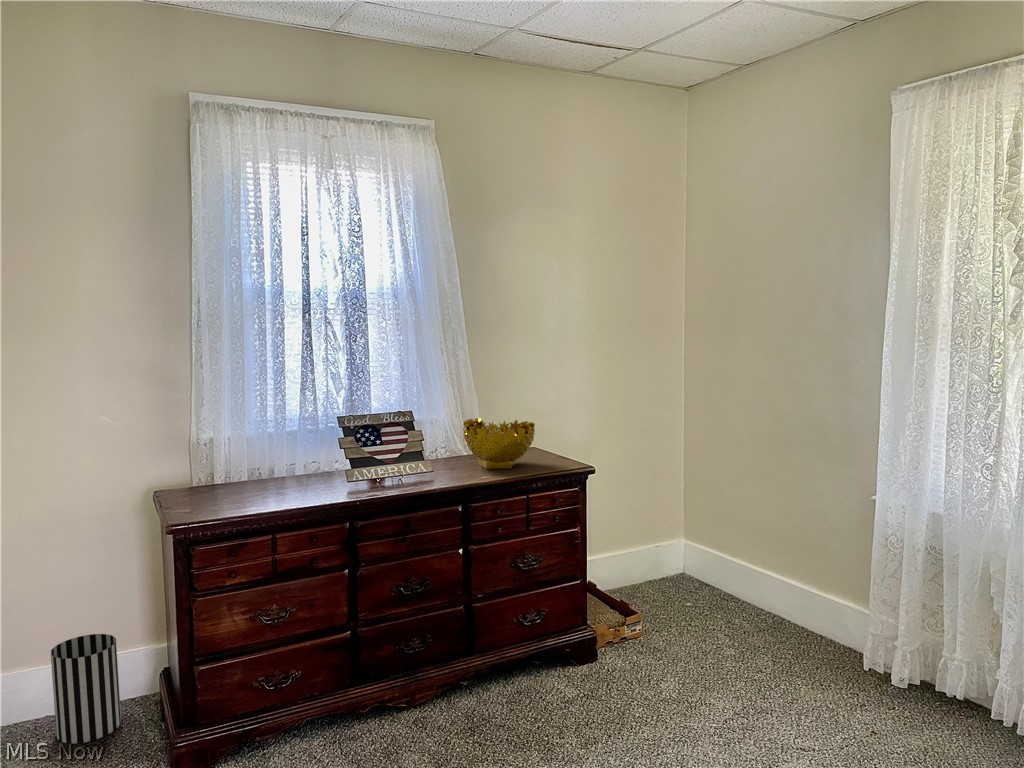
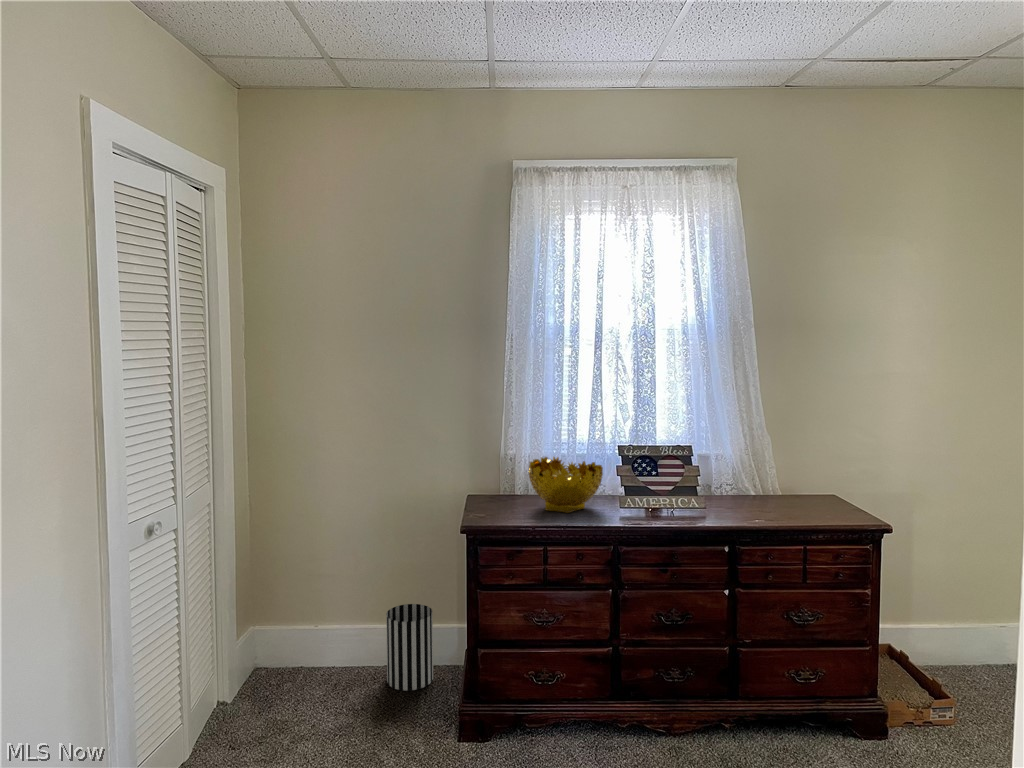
decorative bowl: present [463,418,535,469] -> present [529,457,603,513]

